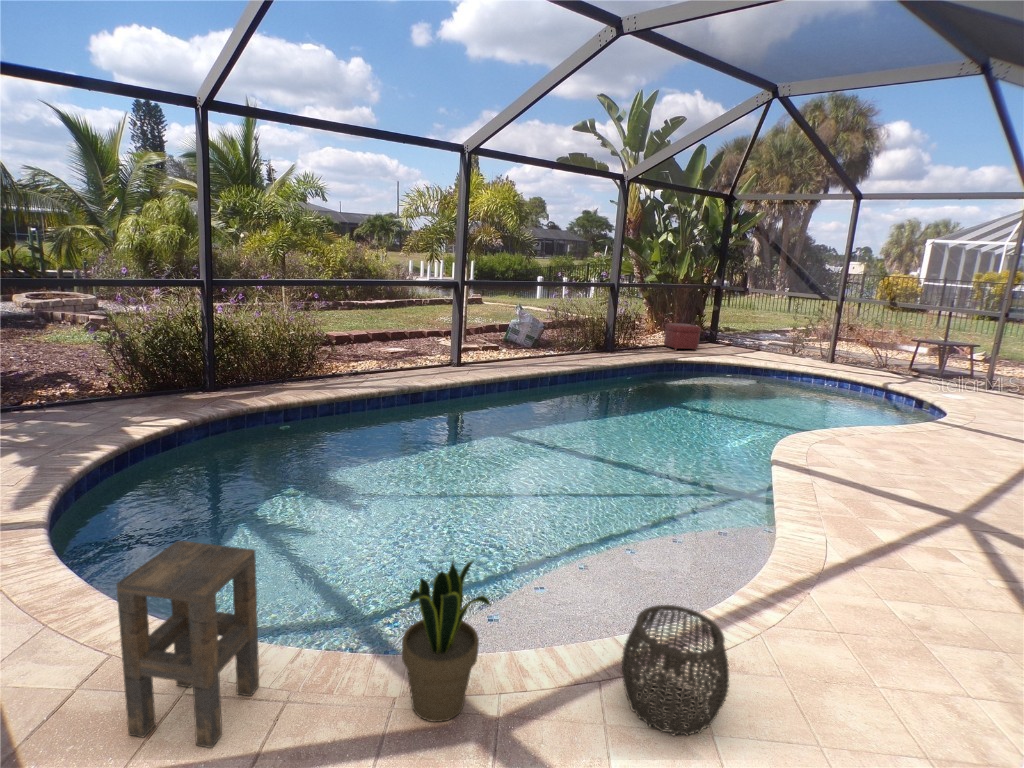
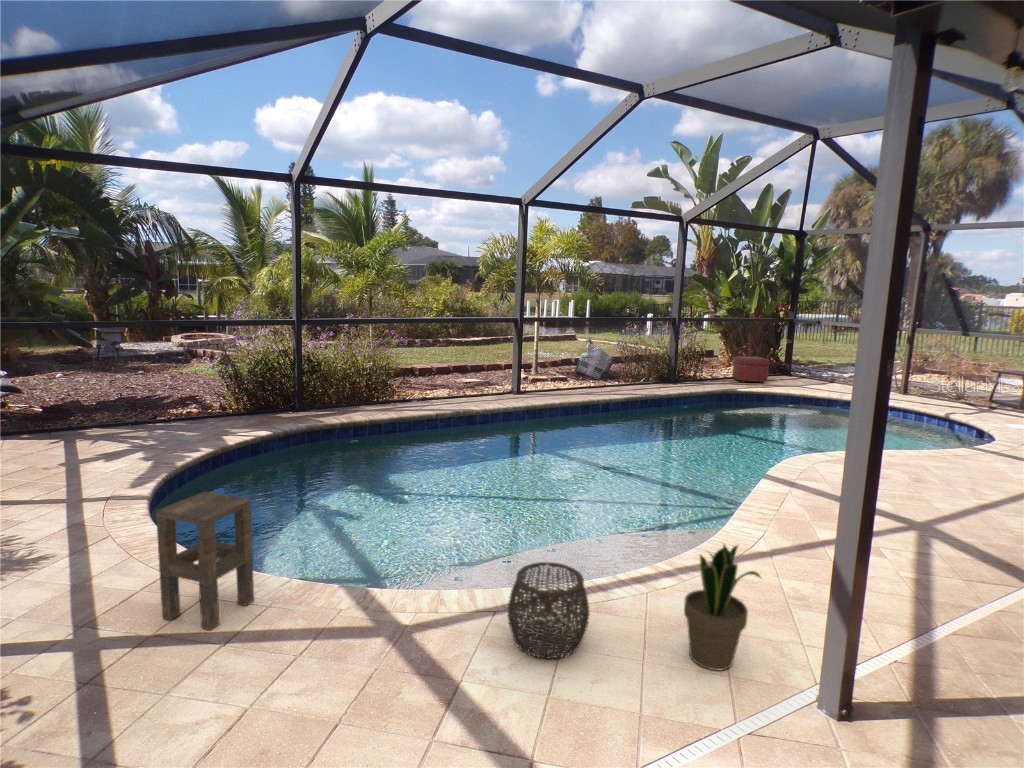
potted plant: present [402,561,491,722] -> present [684,545,760,670]

